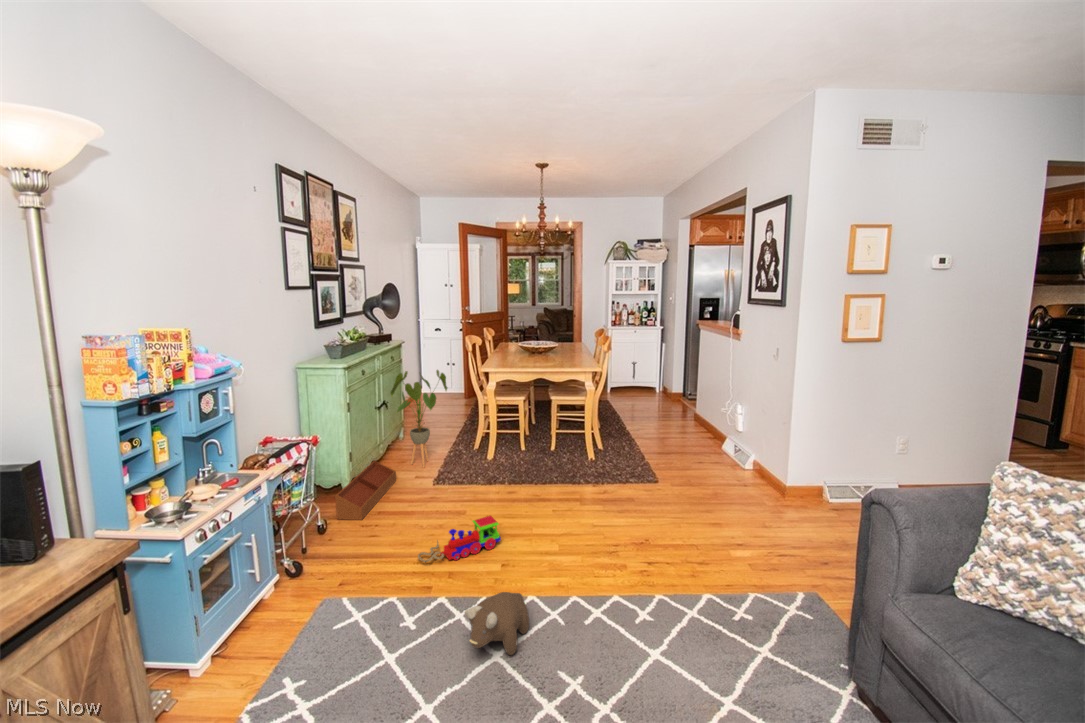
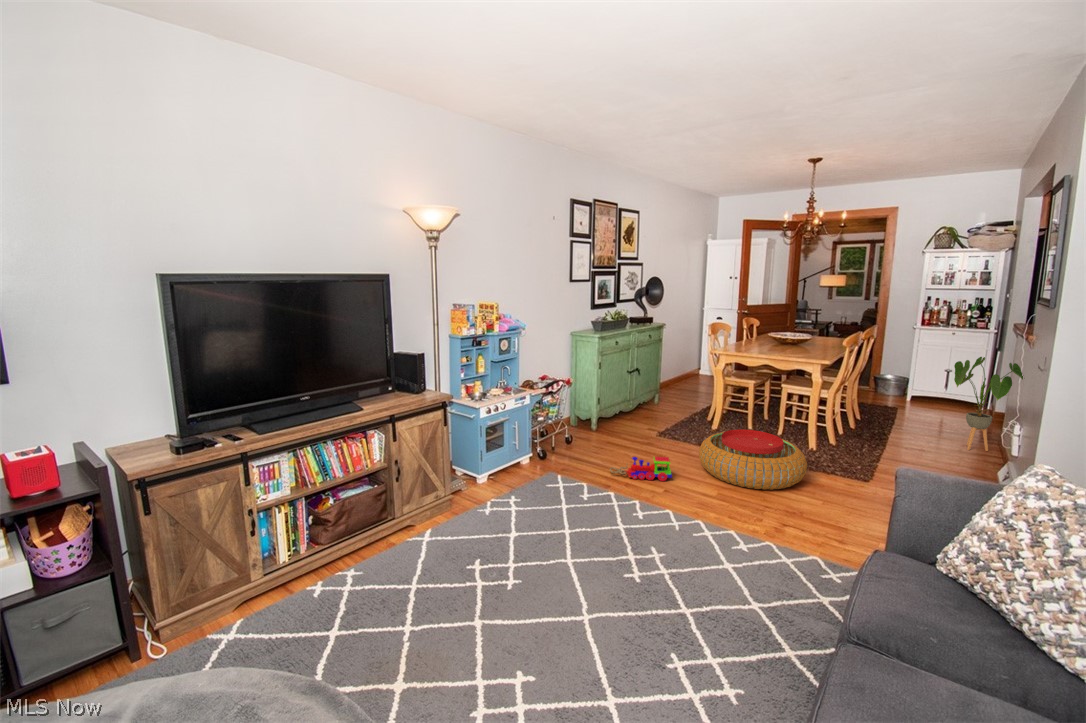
house plant: present [390,370,447,467] -> present [954,357,1023,451]
pouf: none [508,454,617,525] -> present [699,429,807,490]
storage bin: present [335,461,396,520] -> none [579,410,631,443]
plush toy: present [465,592,529,655] -> none [600,489,651,531]

